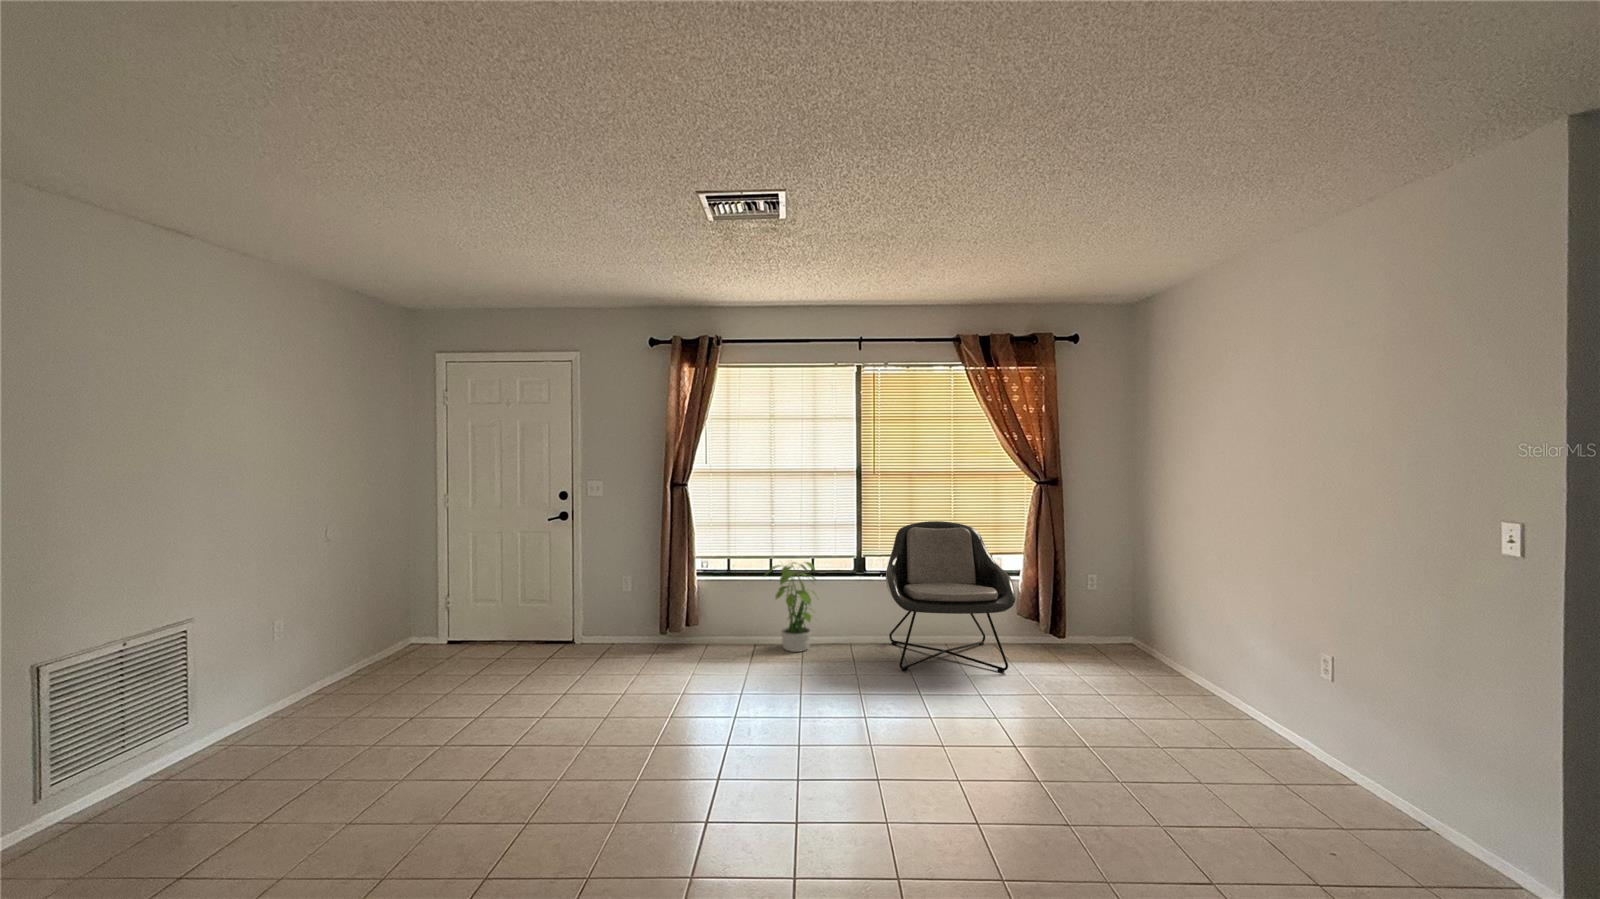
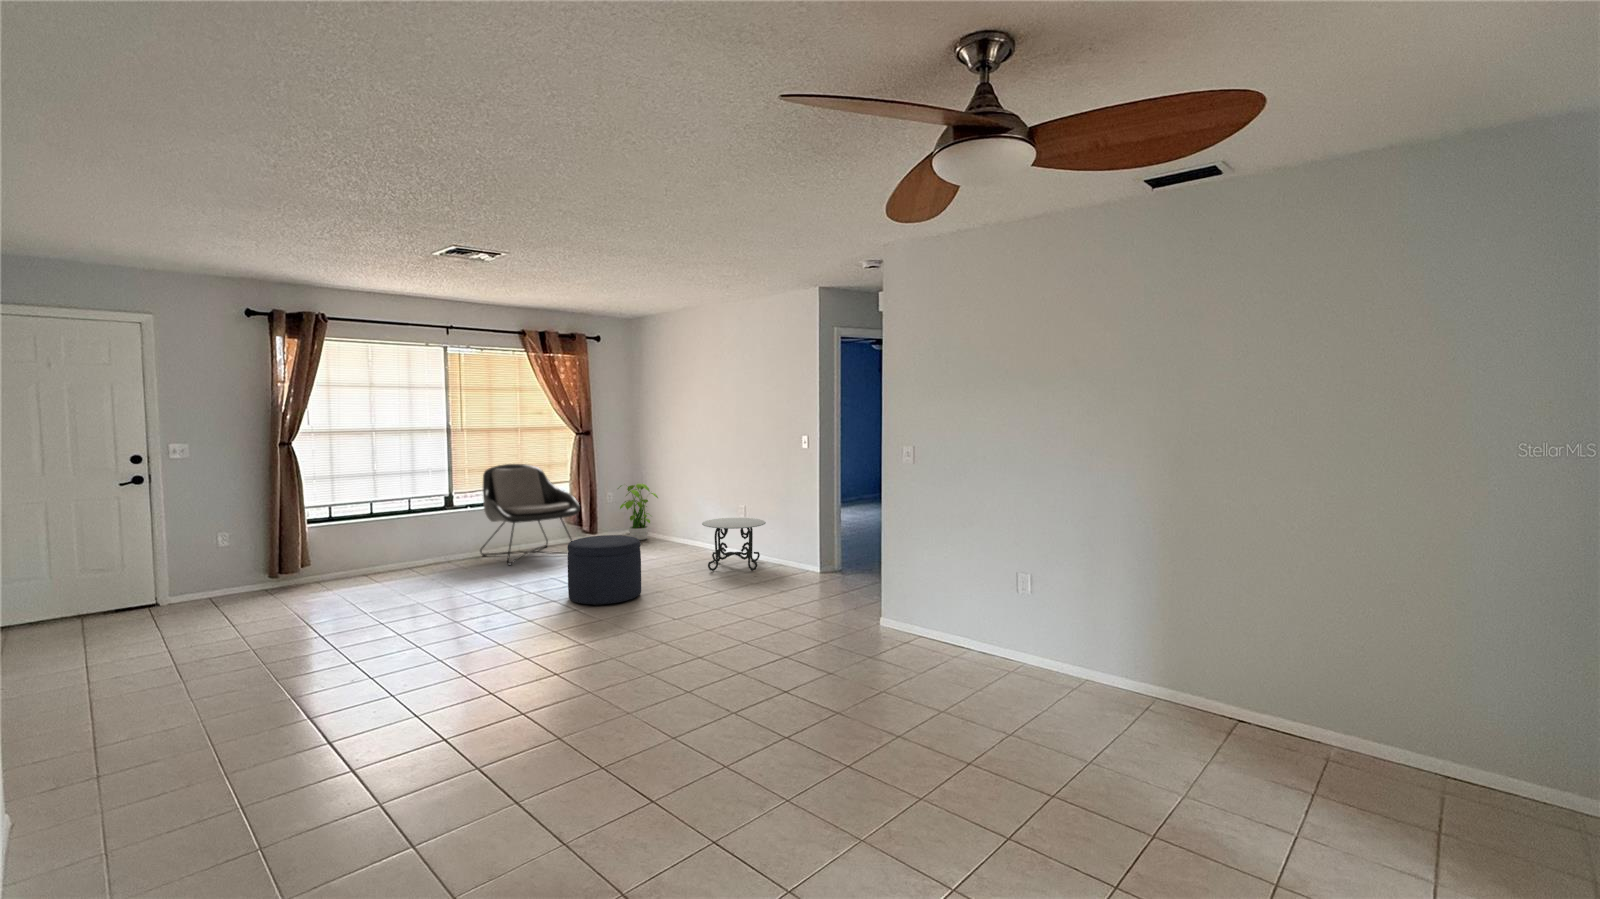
potted plant: present [767,562,816,652] -> present [618,483,658,540]
side table: none [1207,674,1372,824] -> present [702,518,766,571]
ottoman: none [902,676,1035,829] -> present [567,535,641,605]

